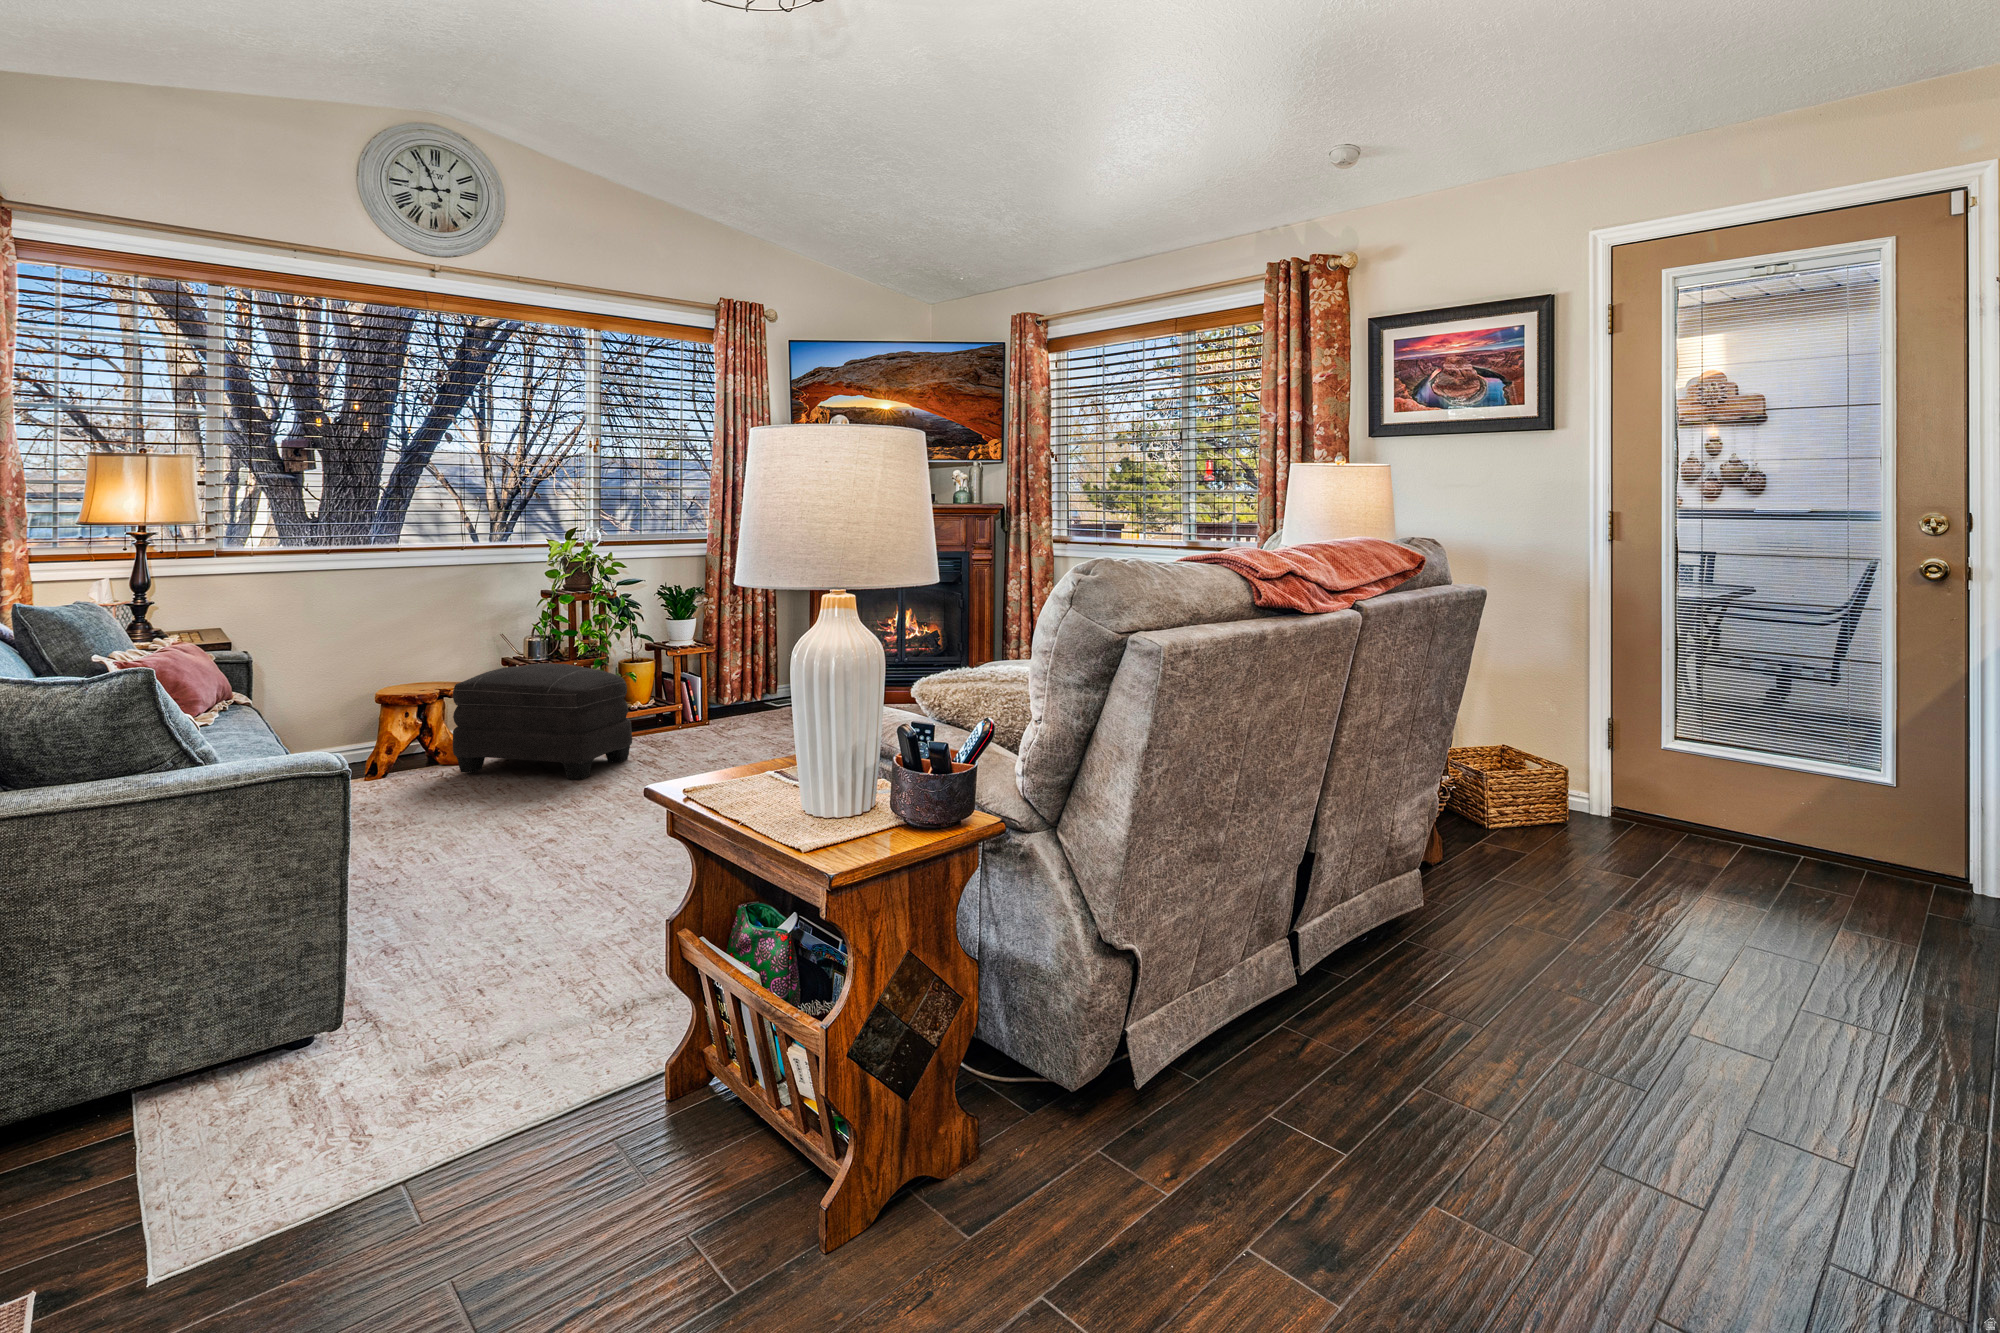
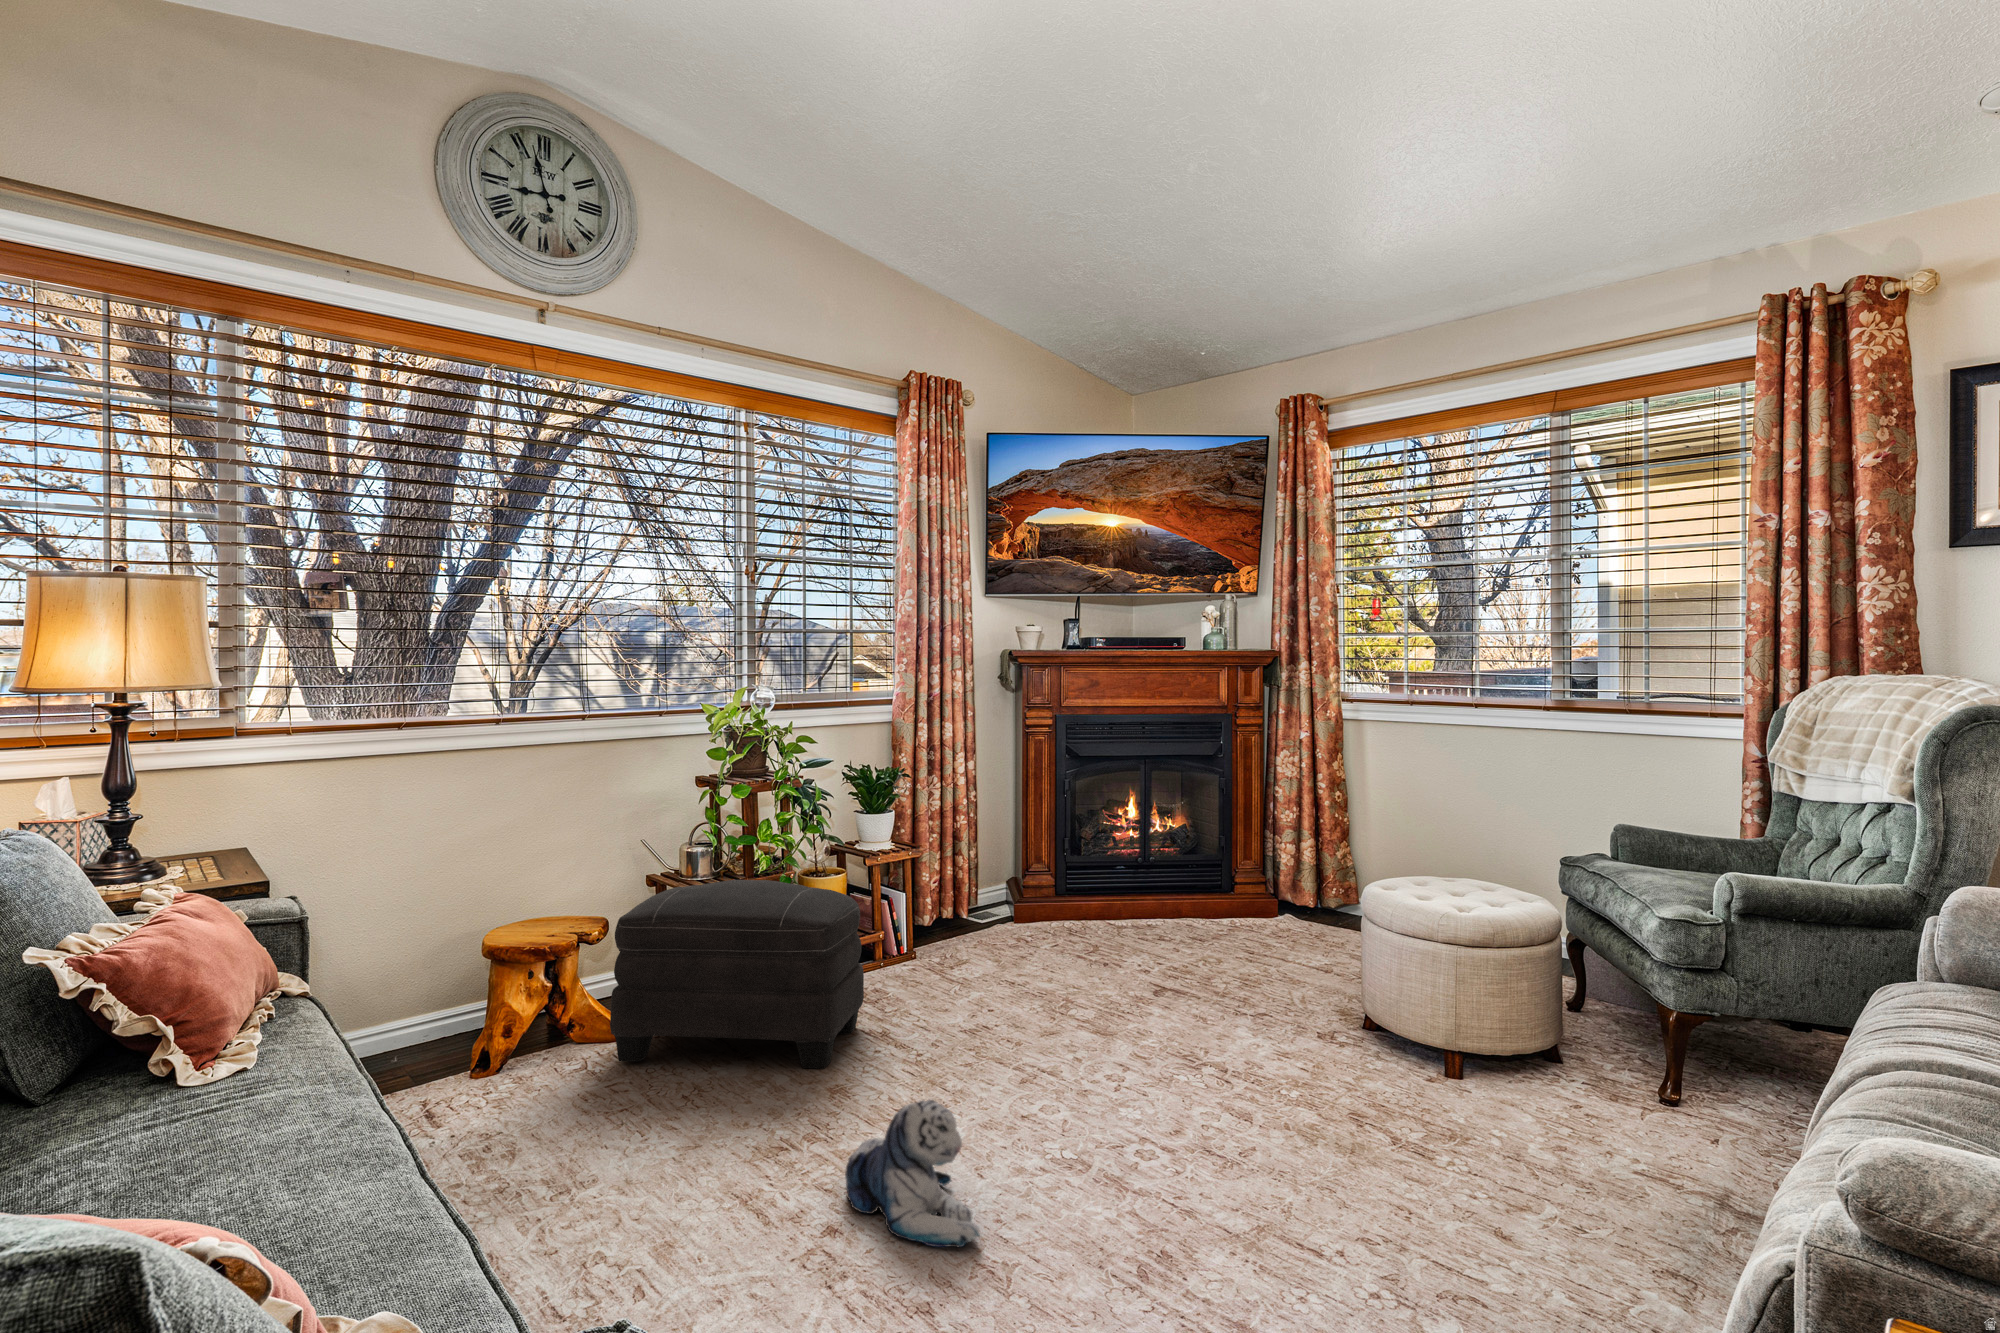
plush toy: none [511,785,580,860] -> present [845,1100,980,1247]

